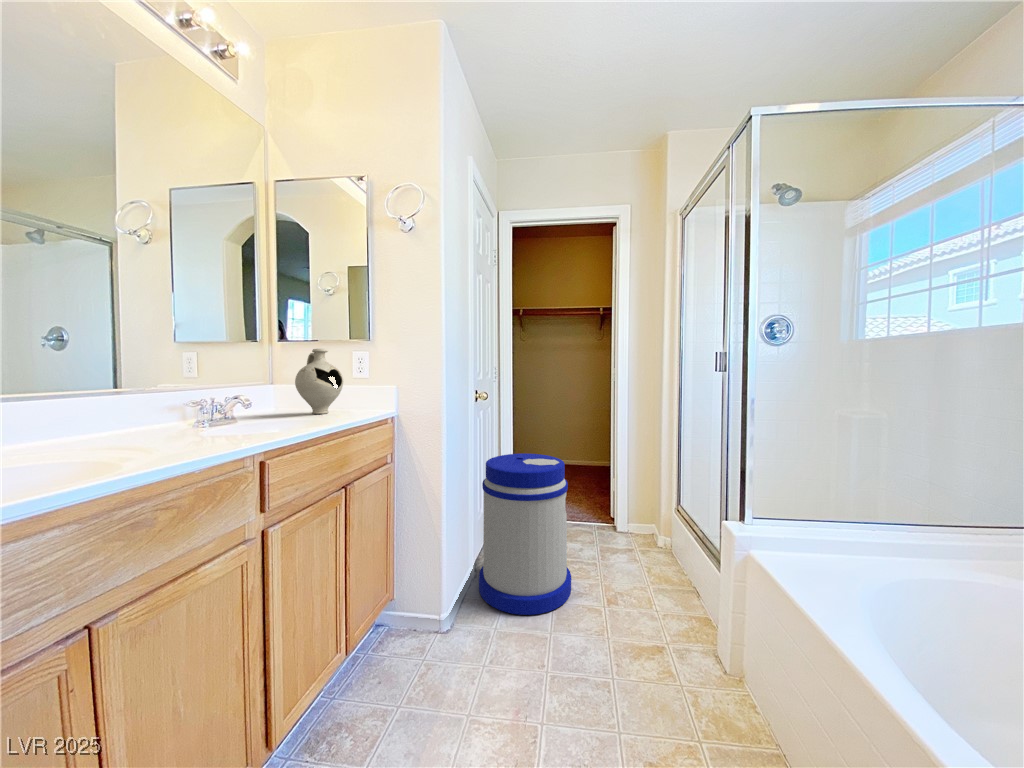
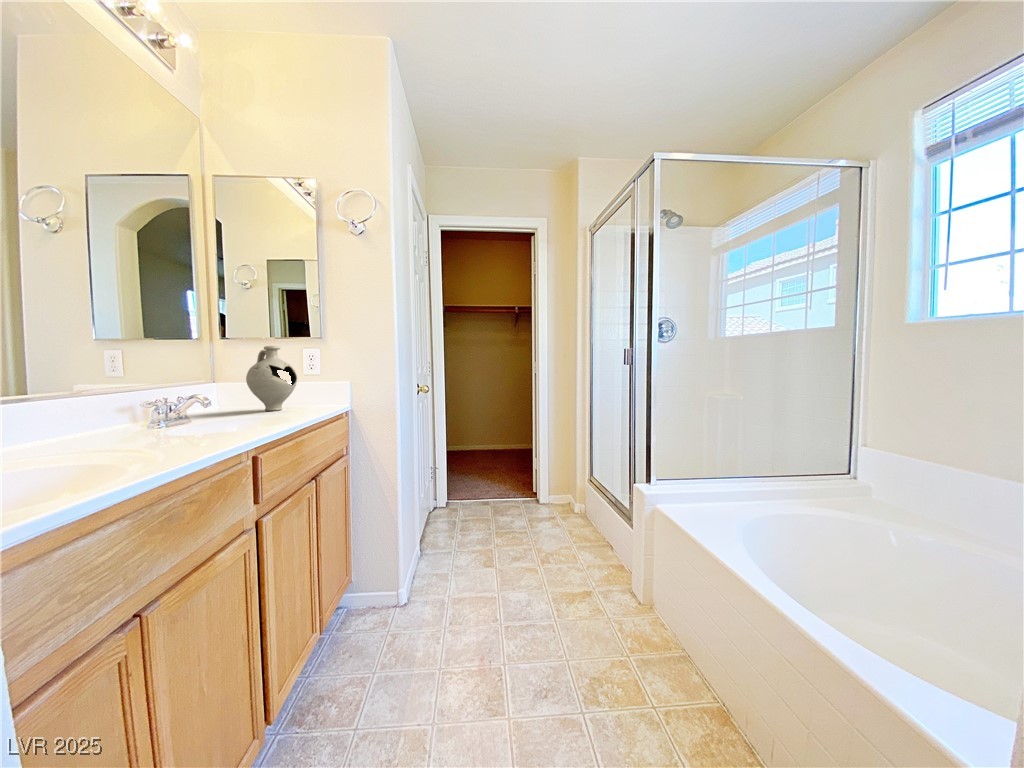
trash can: present [479,454,571,615] -> none [430,440,512,581]

